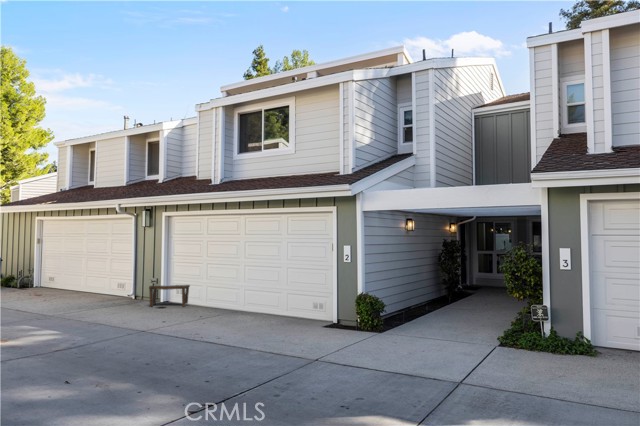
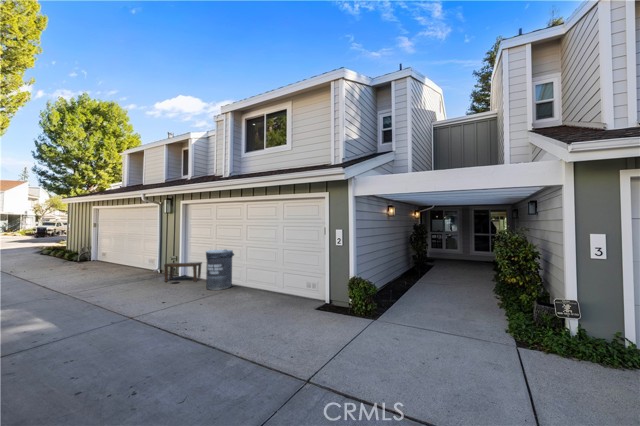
trash can: none [200,269,232,313] -> present [206,249,234,290]

